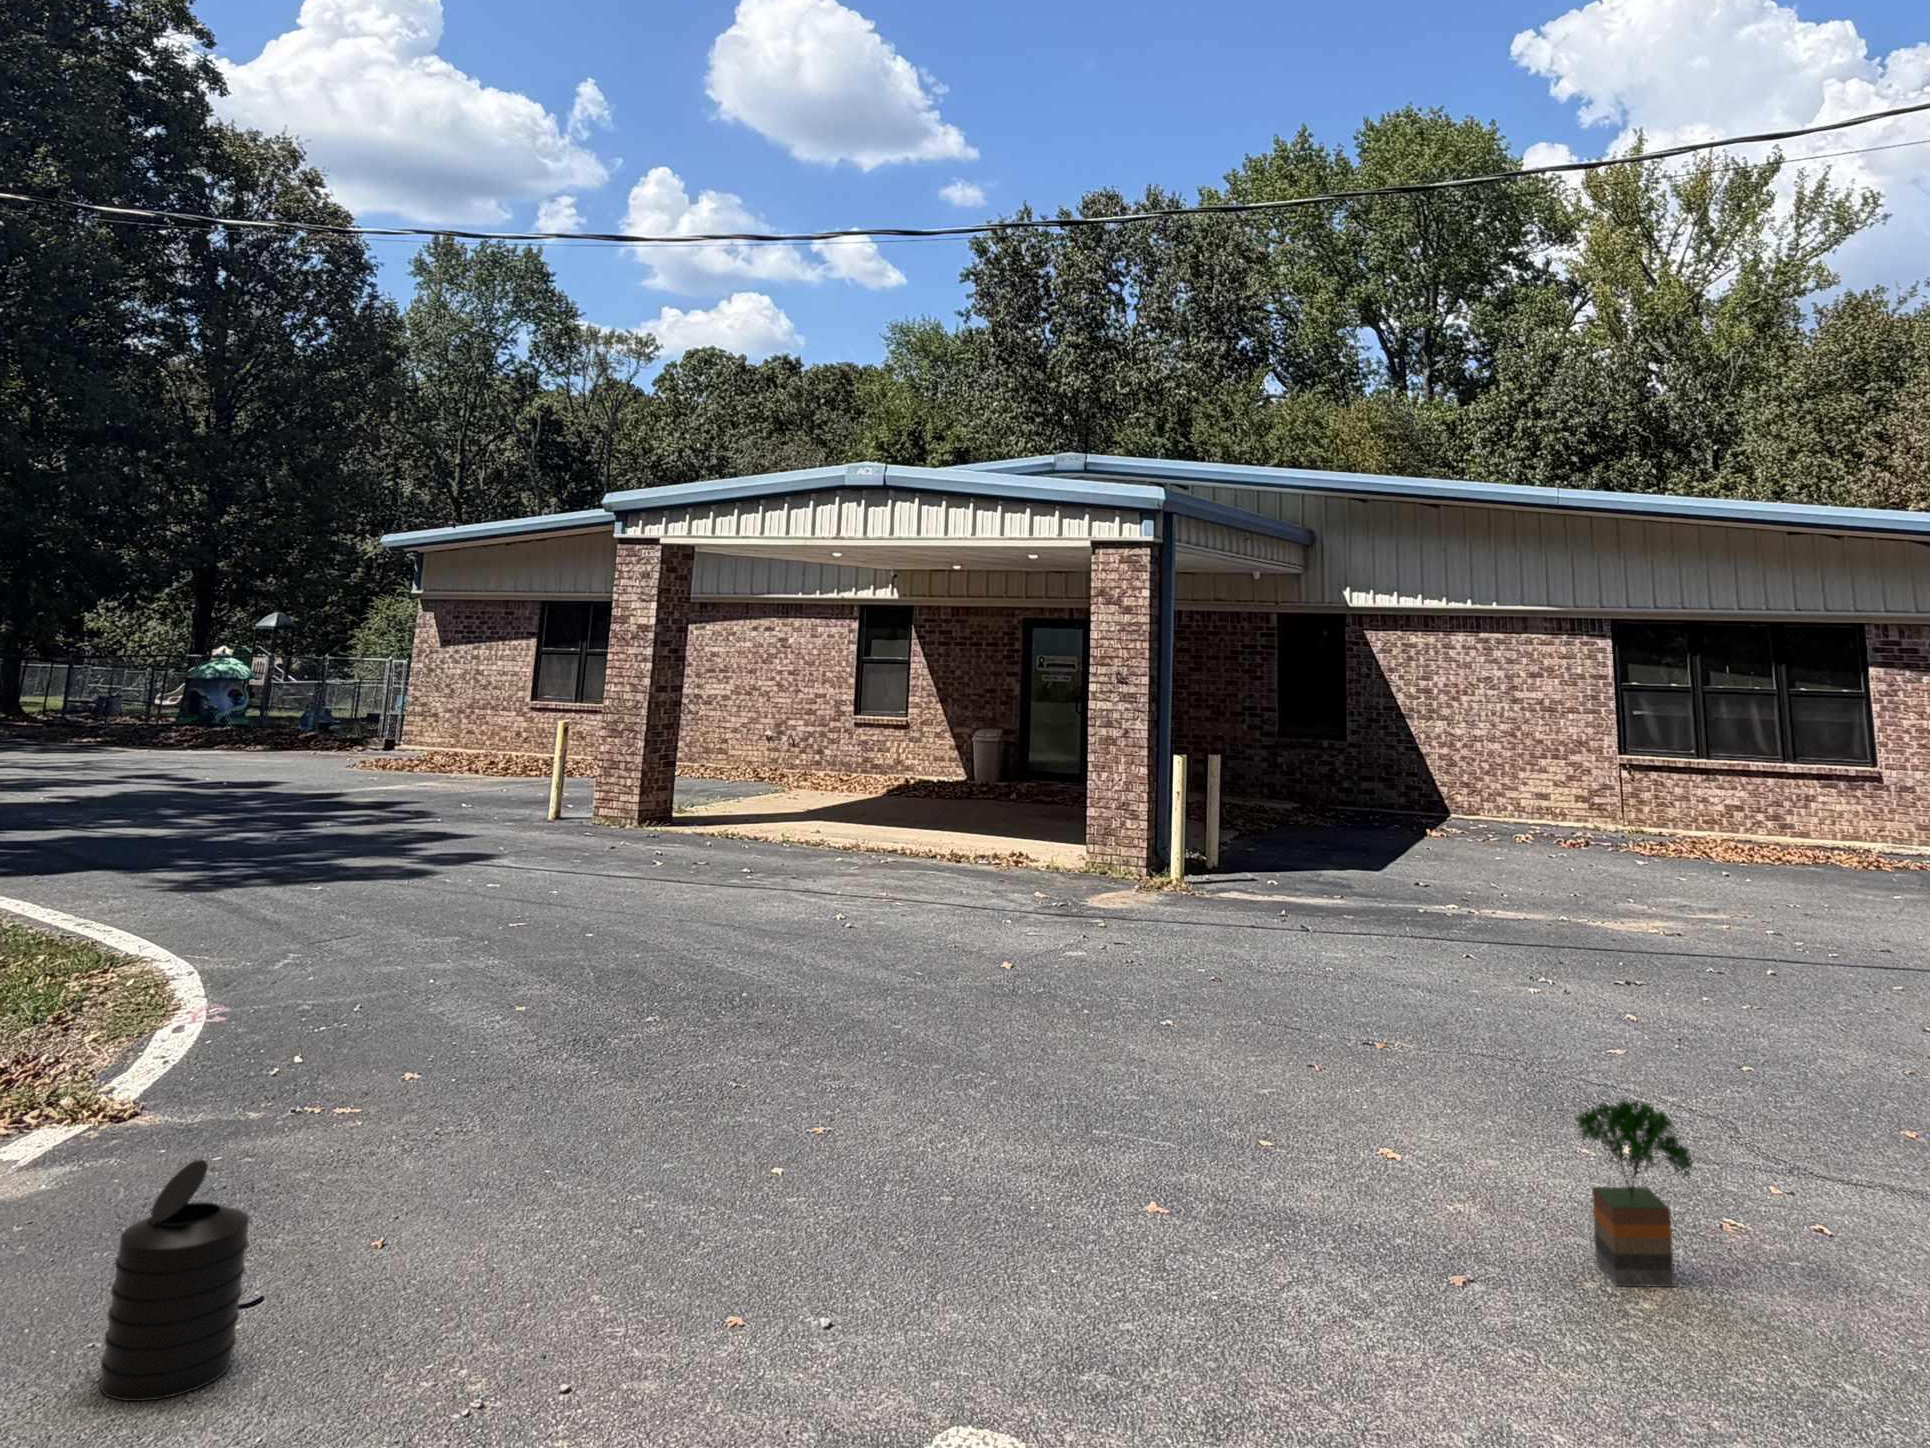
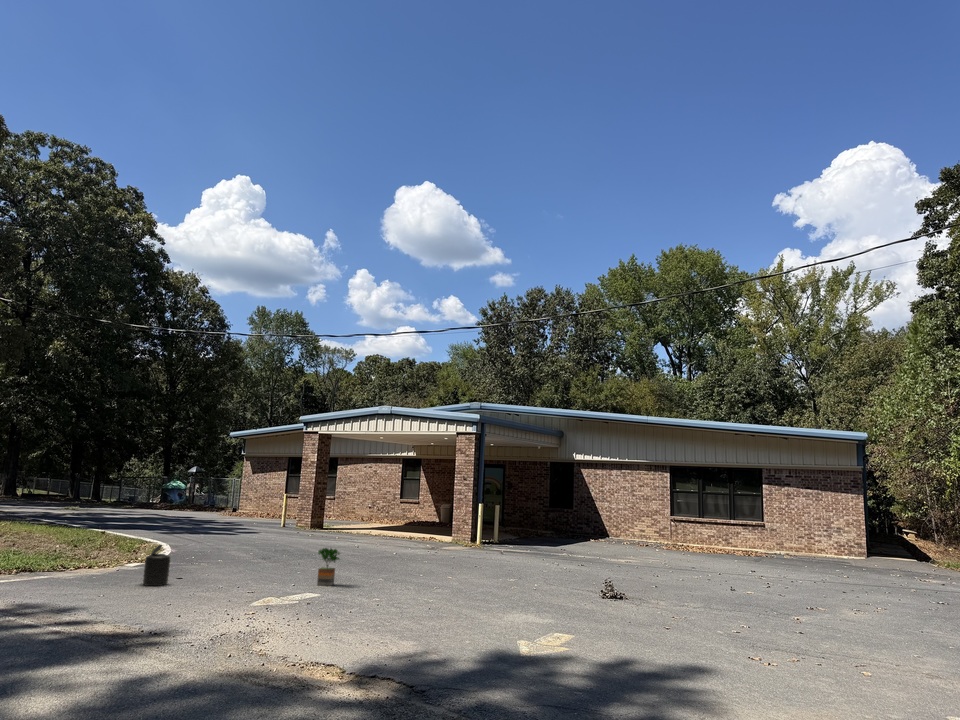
potted tree: present [1576,1101,1694,1287] -> present [317,548,340,586]

